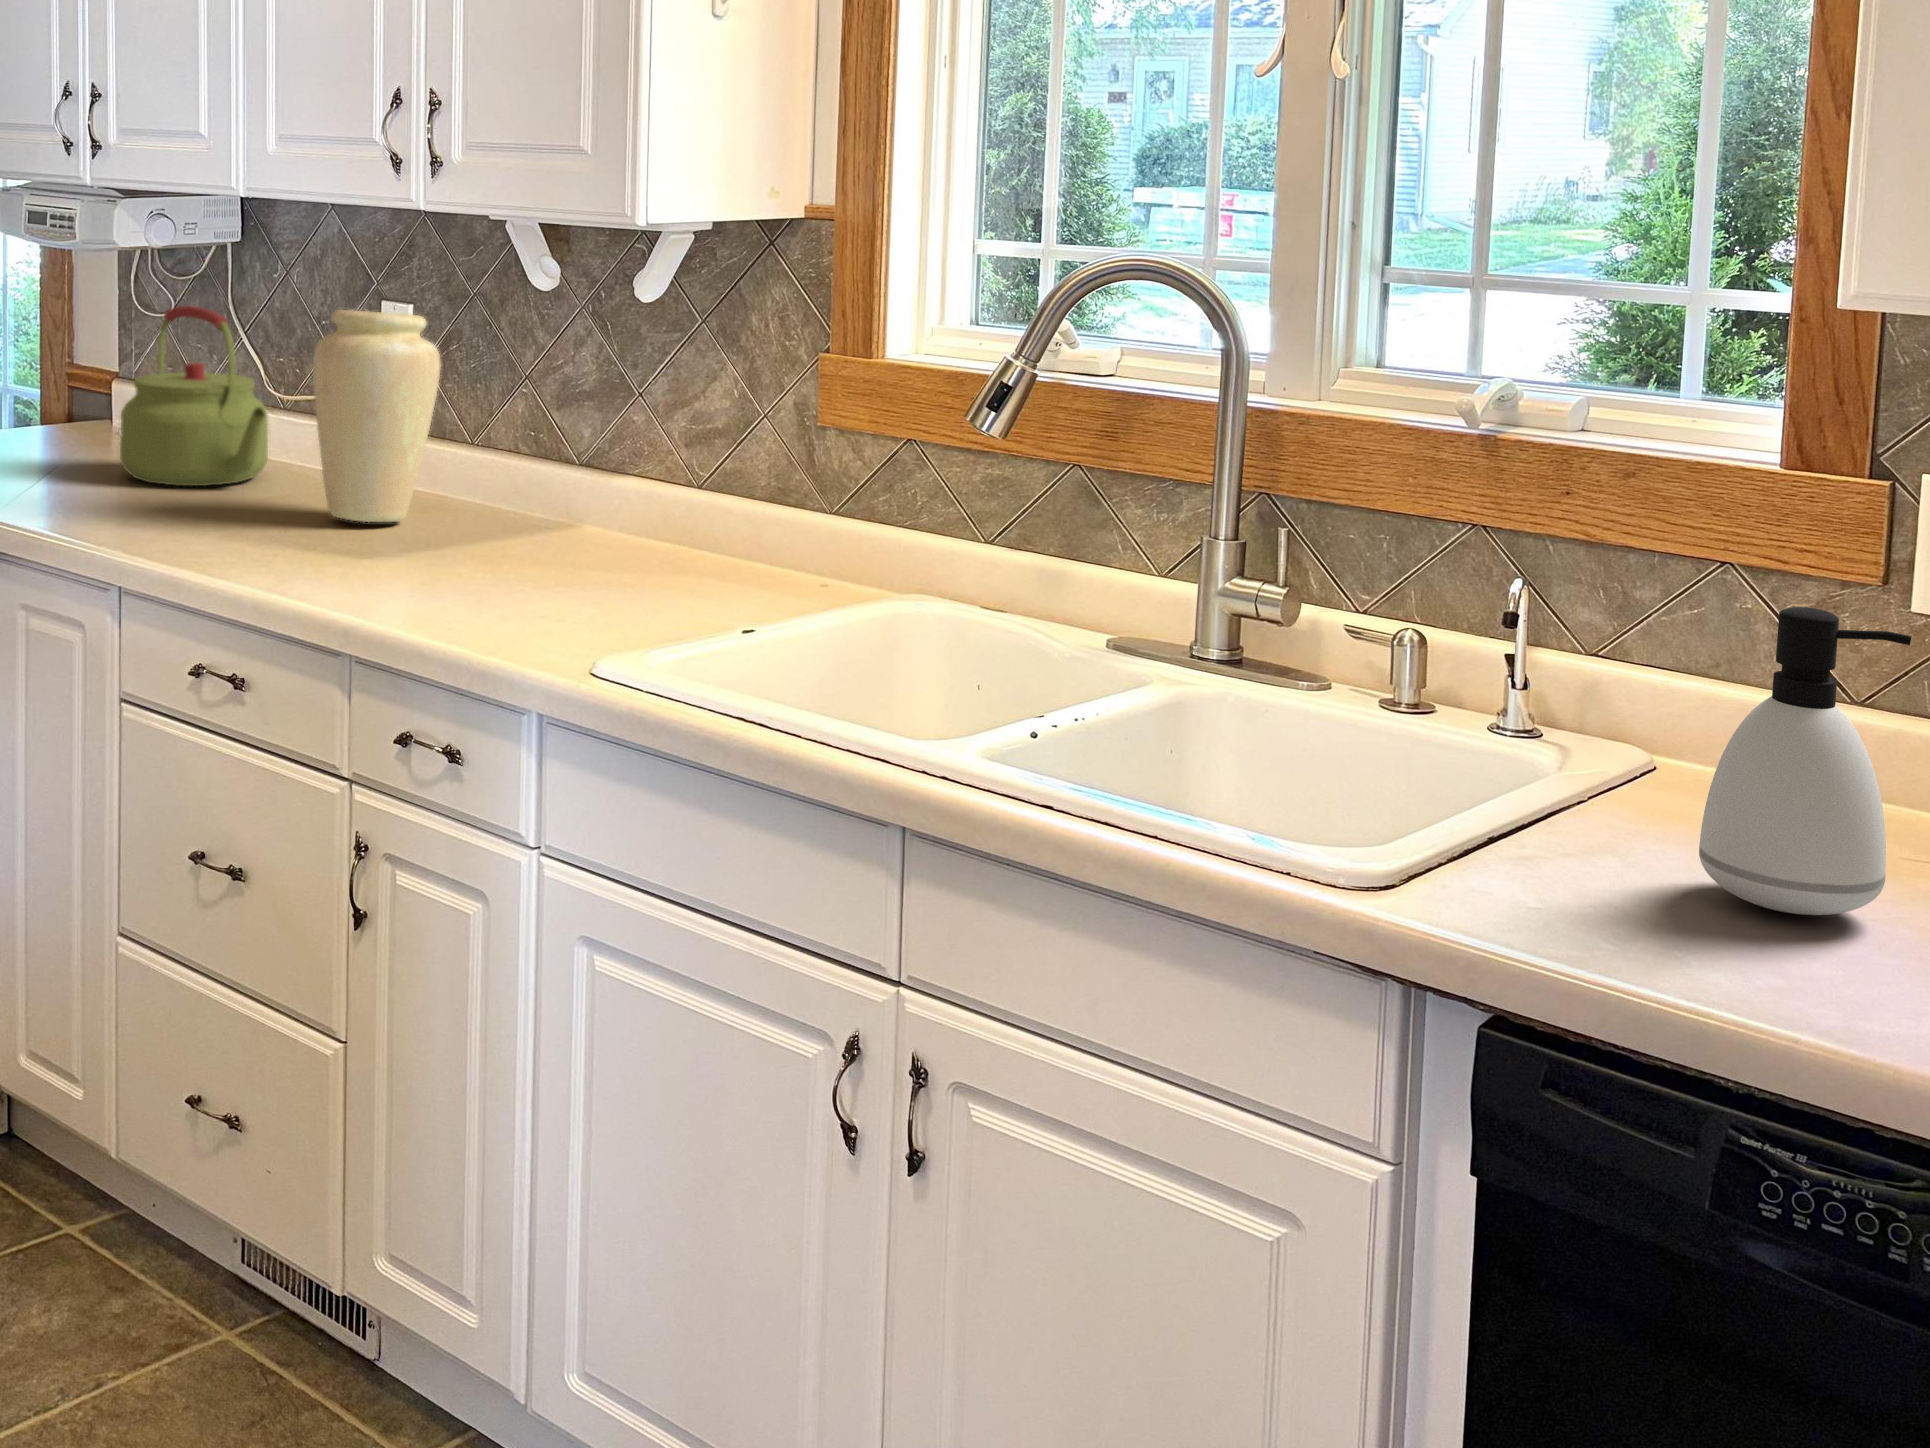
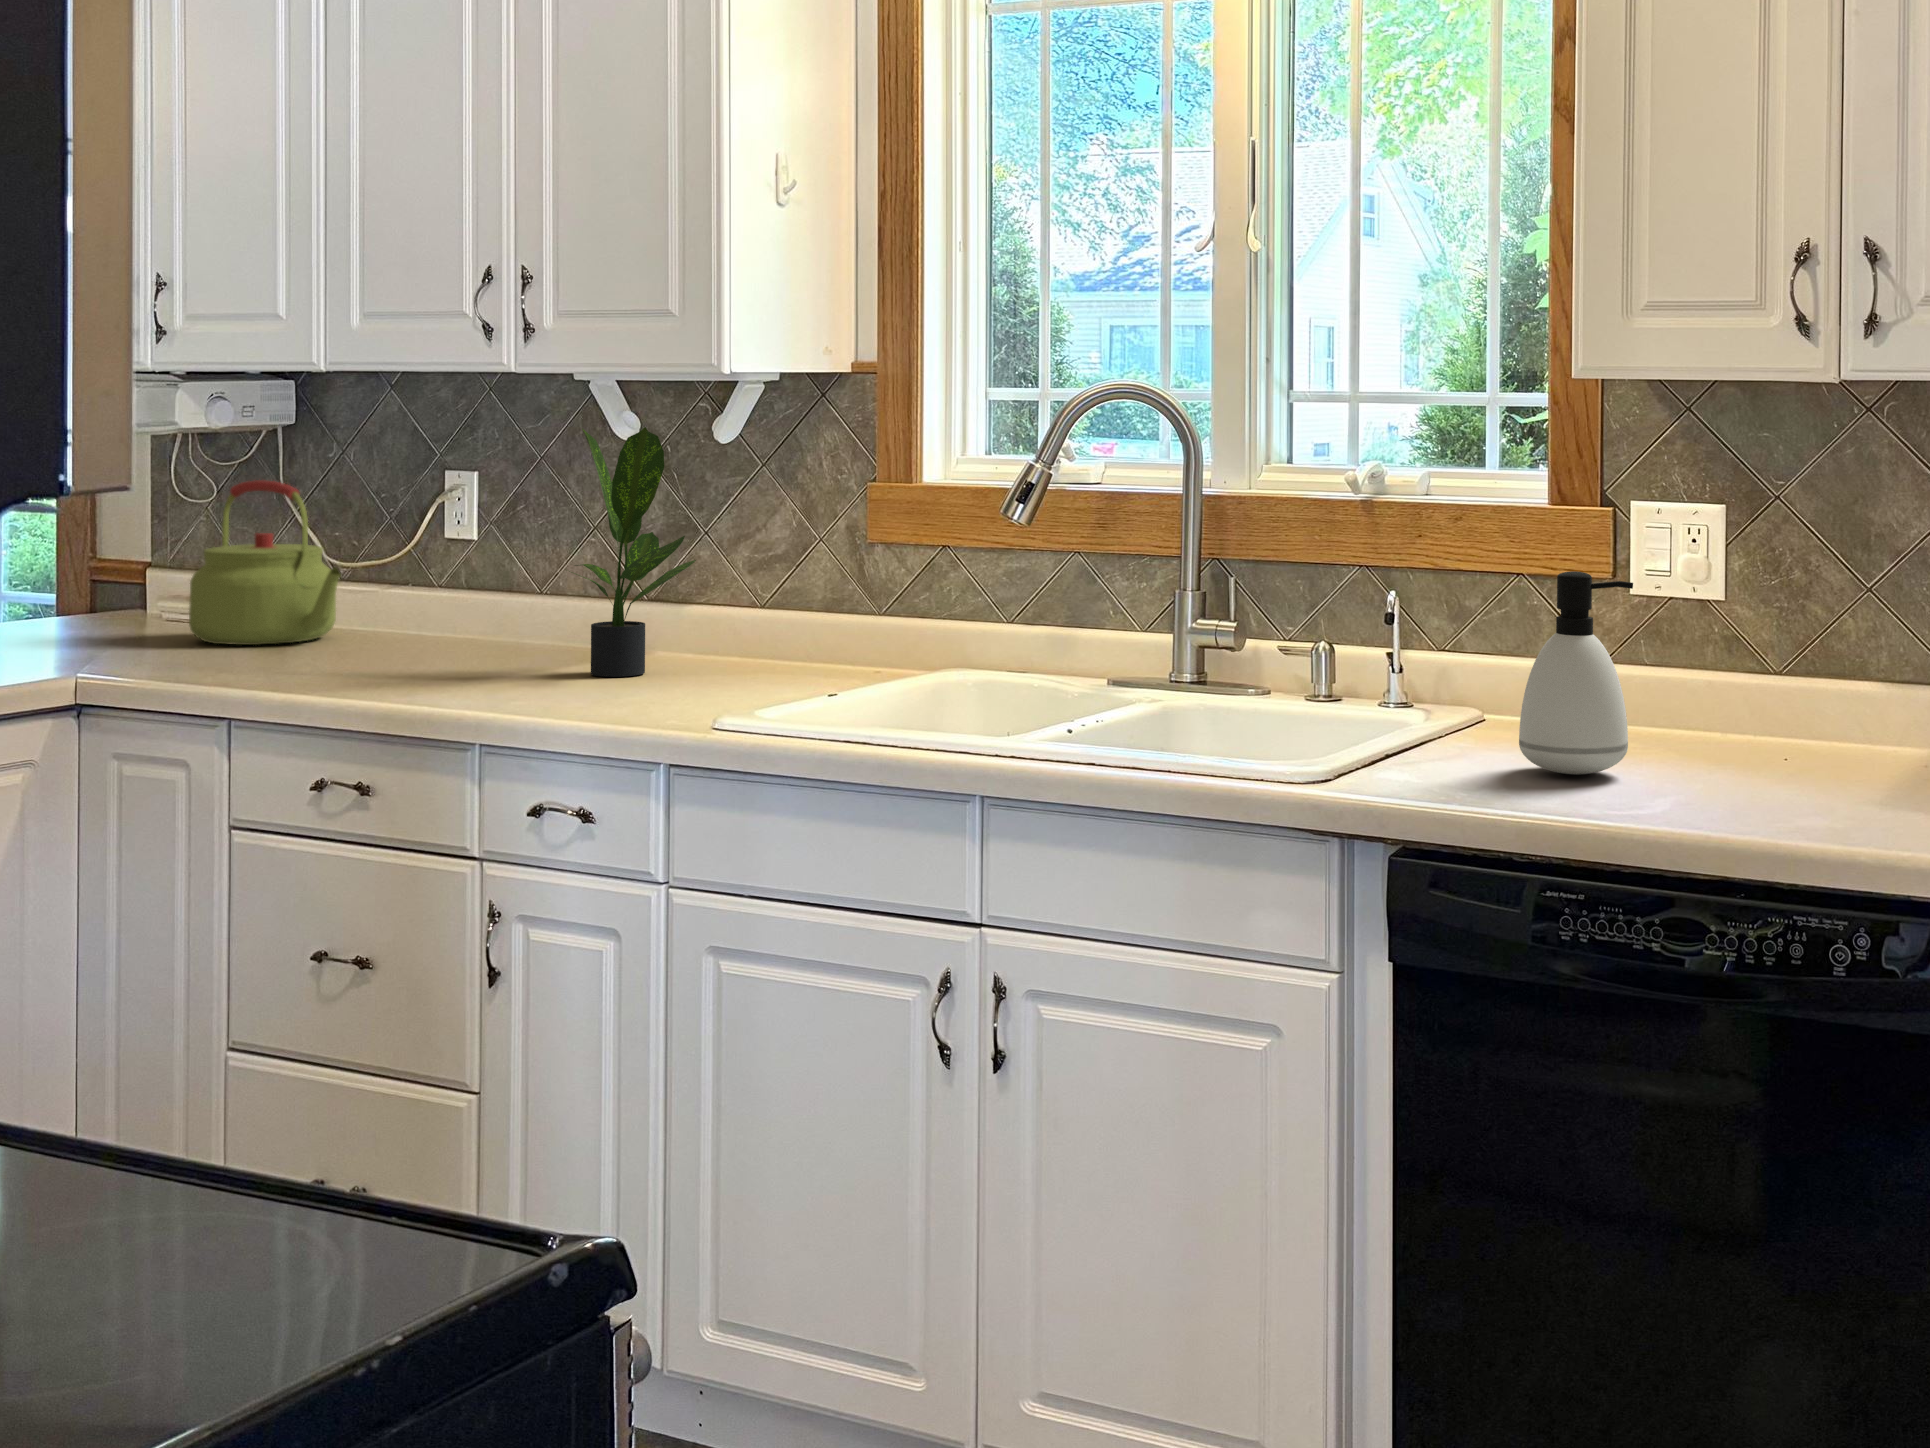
potted plant: none [466,276,624,571] -> present [569,427,696,677]
vase: present [313,310,441,522] -> none [400,469,518,655]

